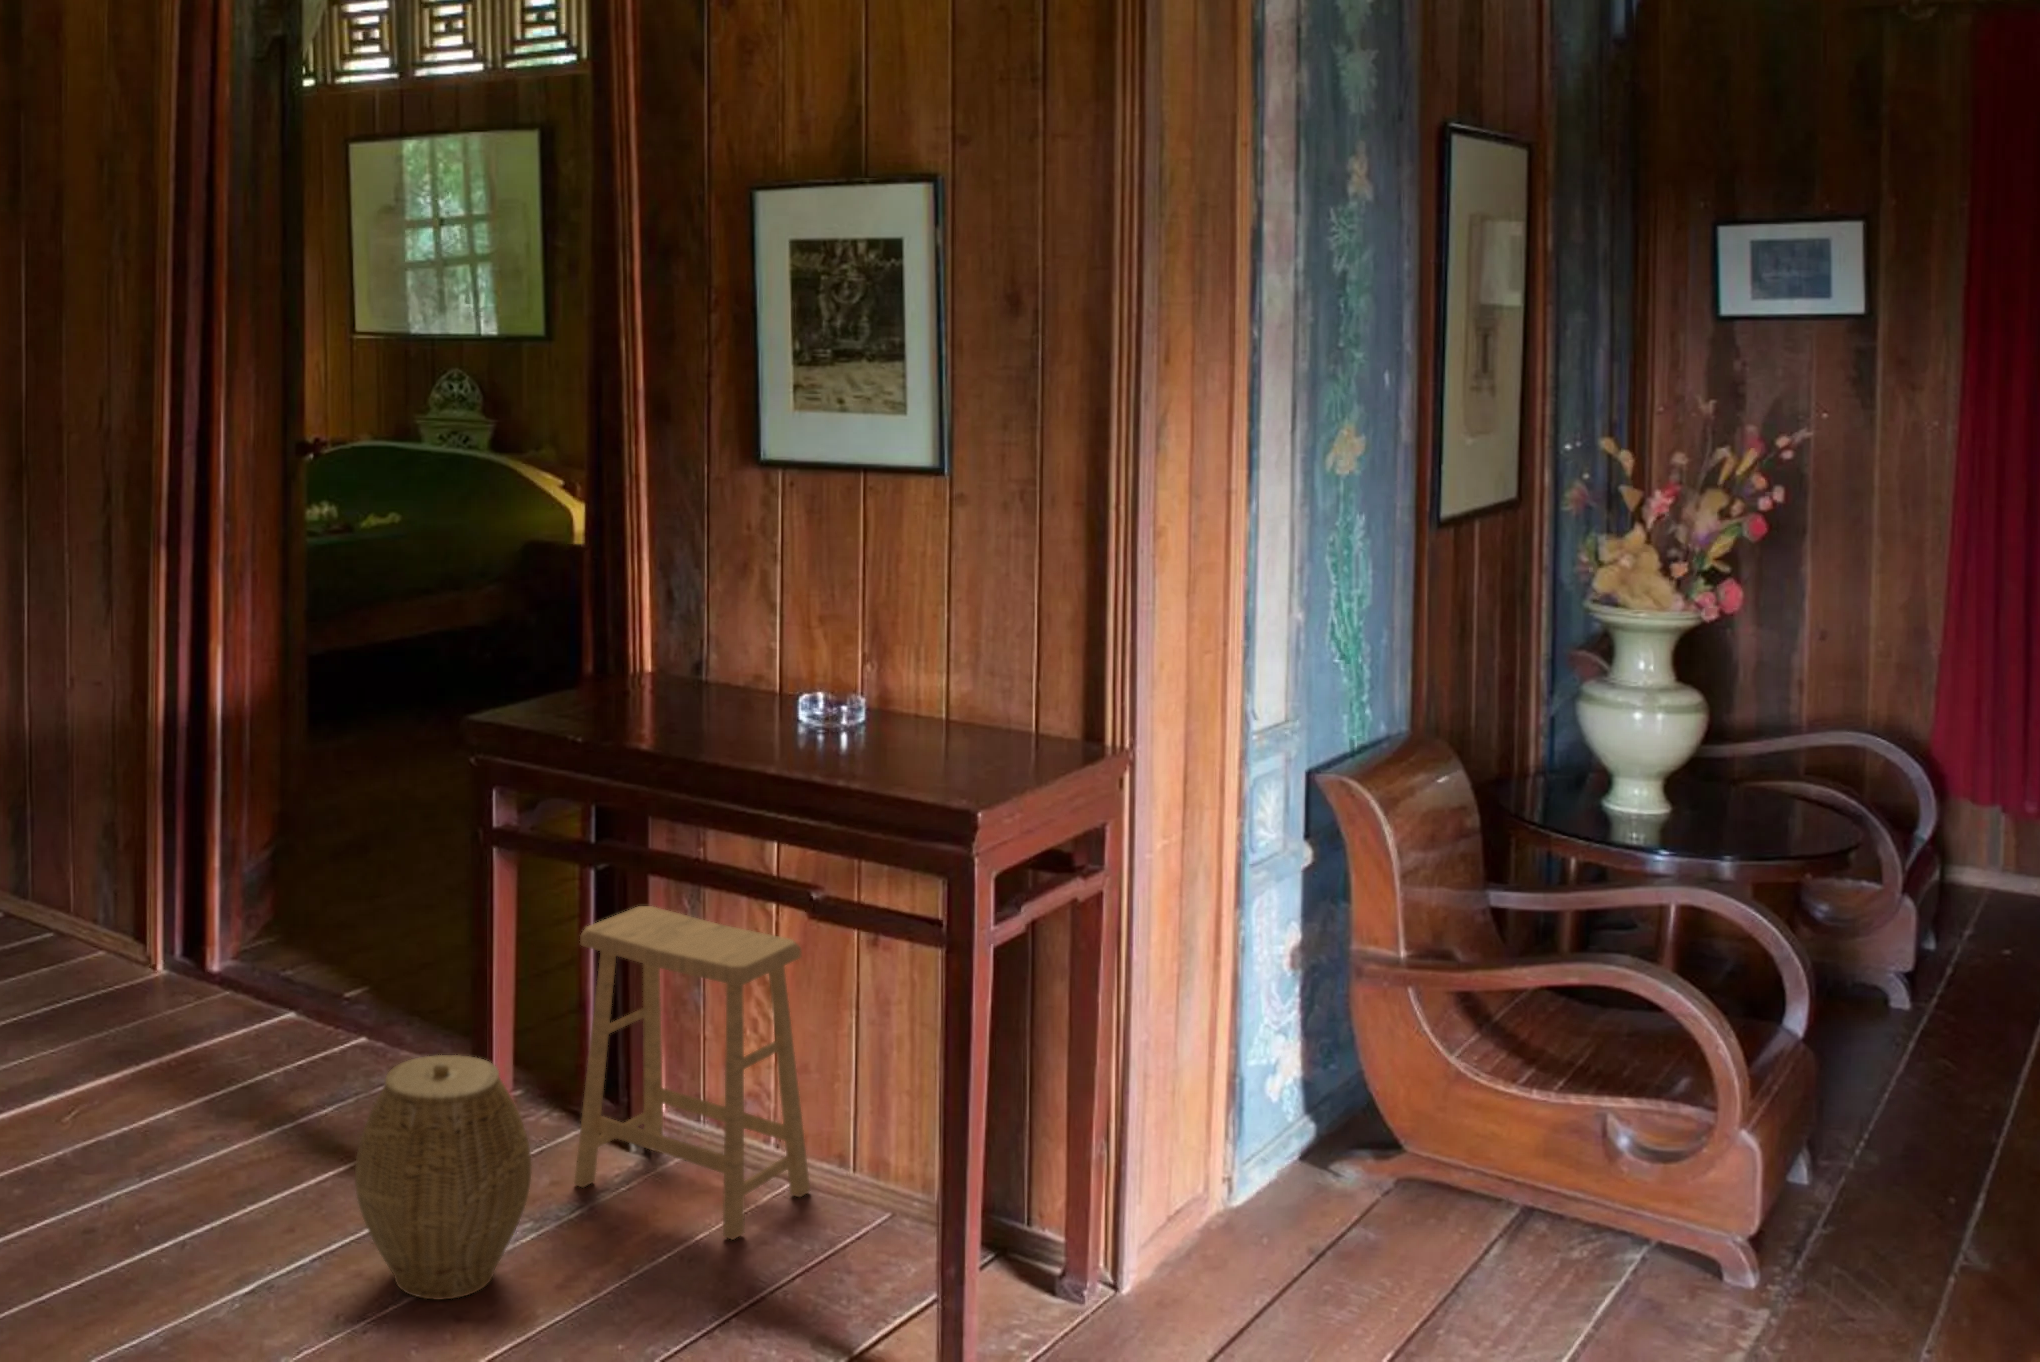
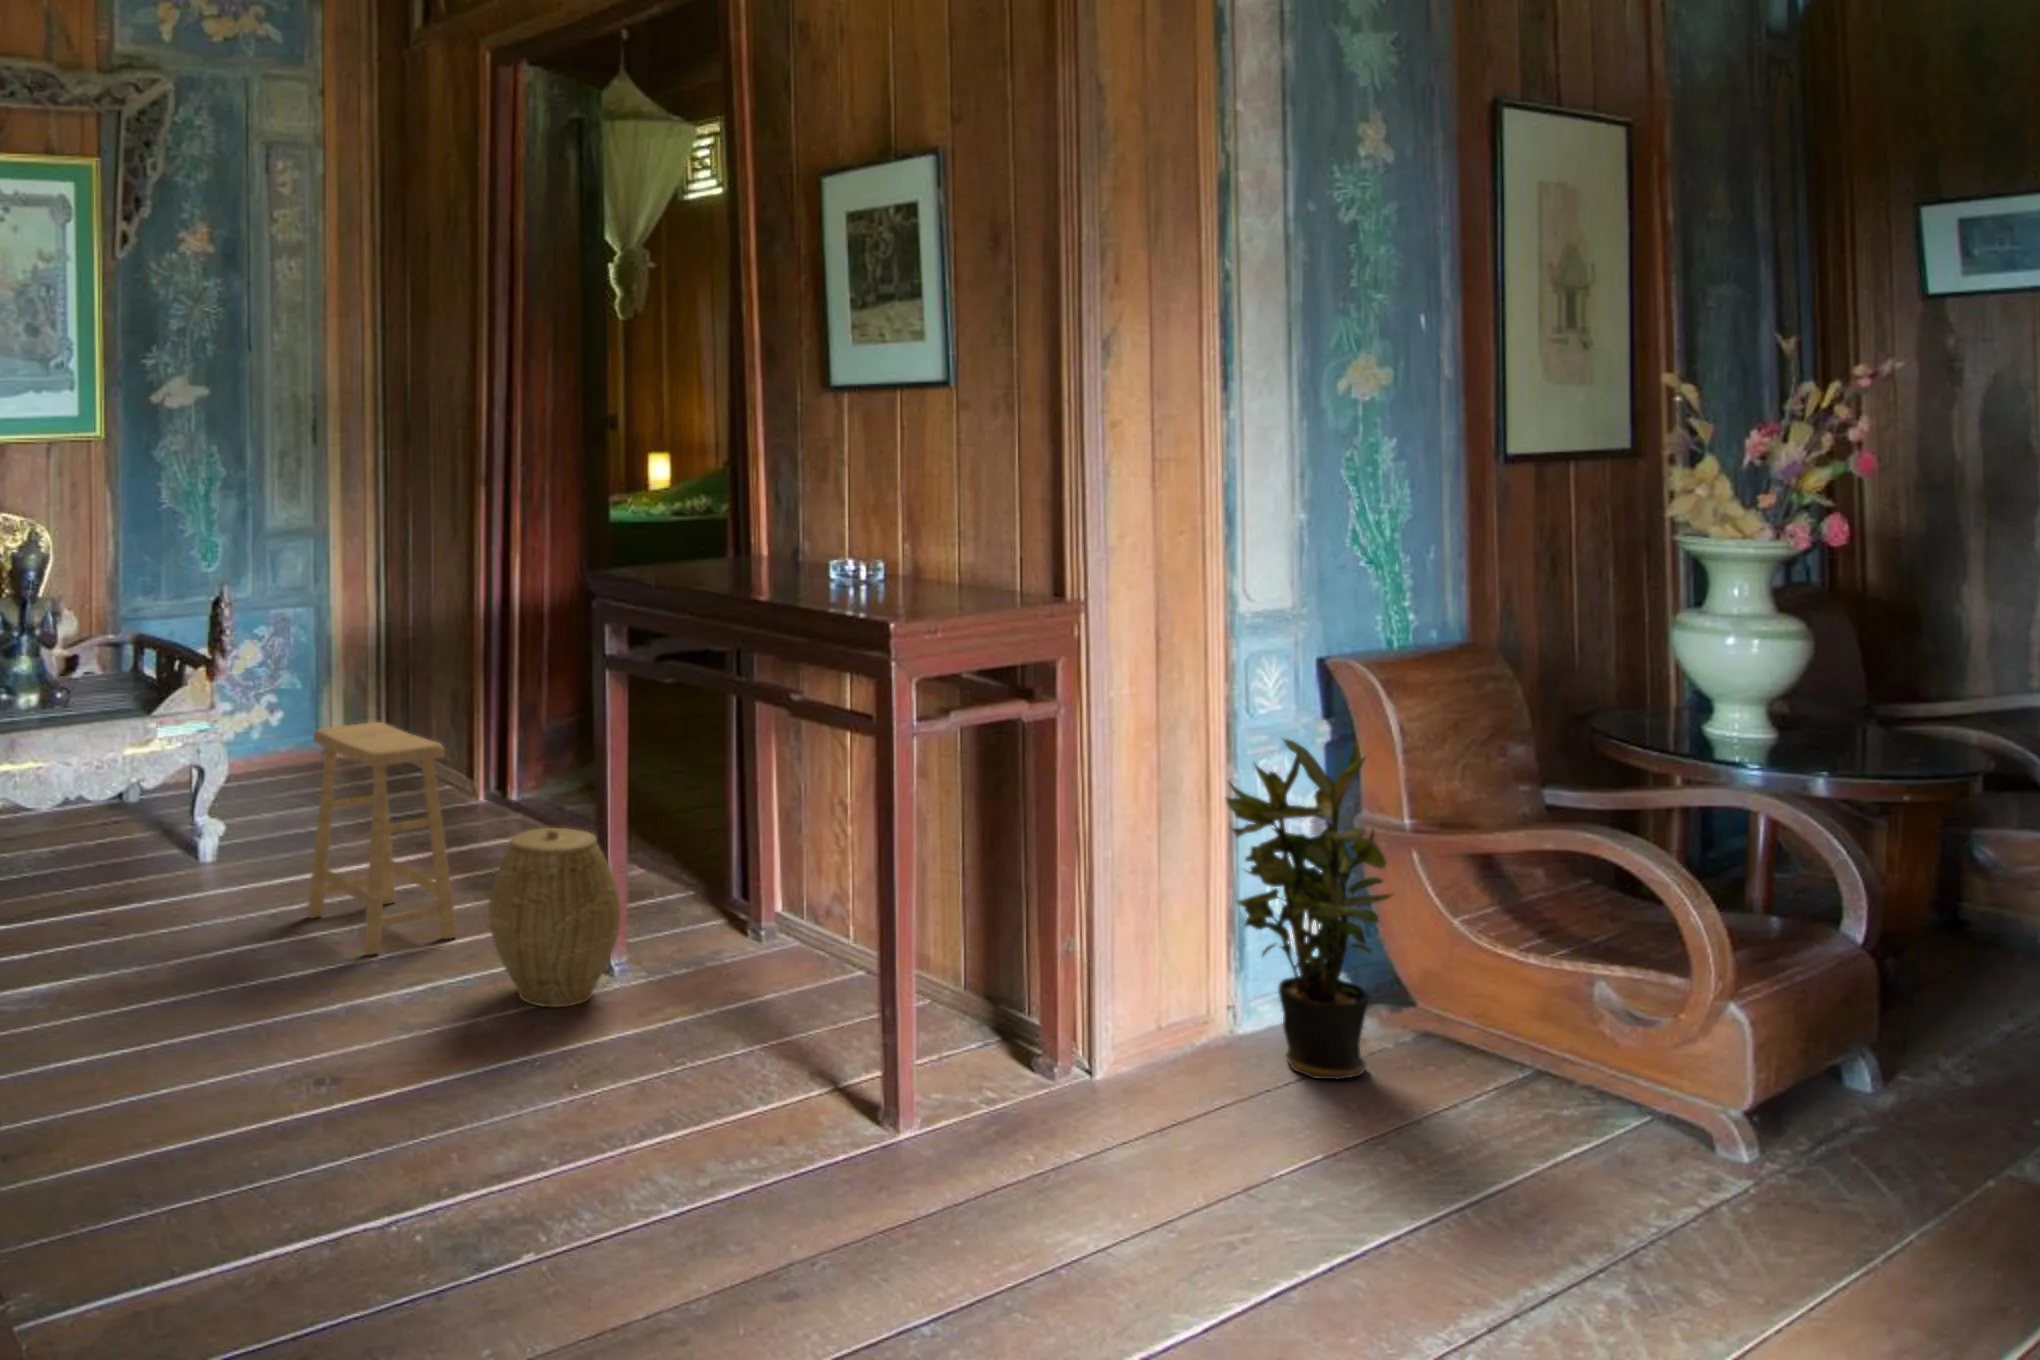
potted plant: none [1245,878,1443,1264] -> present [1226,739,1392,1079]
footstool: present [574,906,810,1240] -> present [307,722,457,955]

